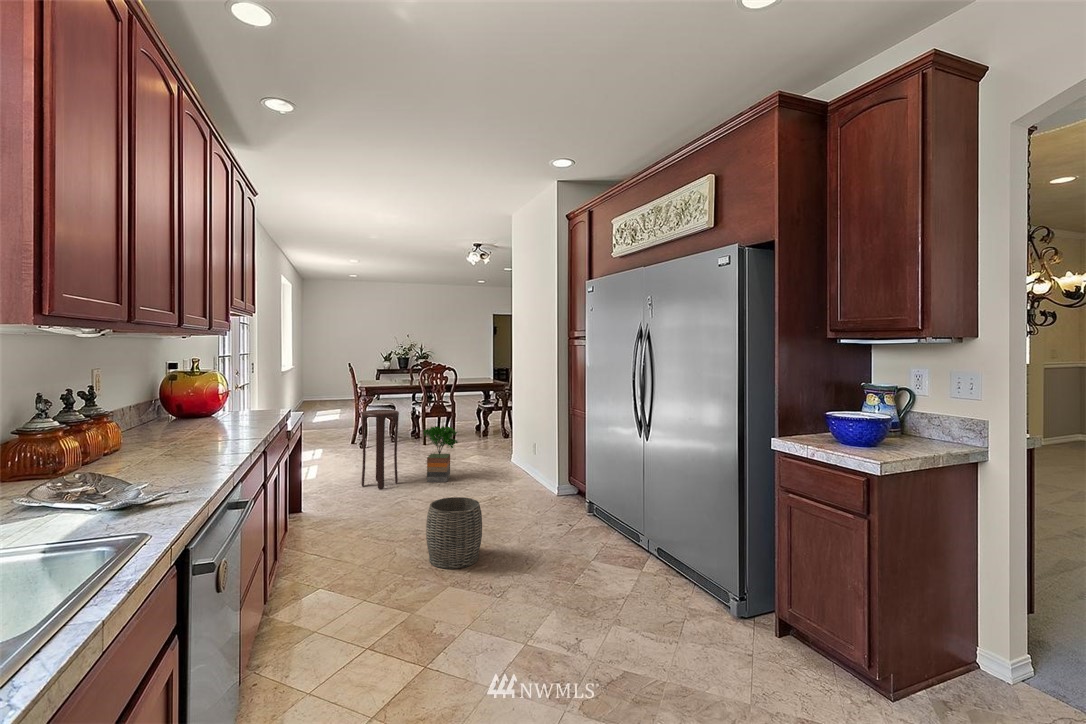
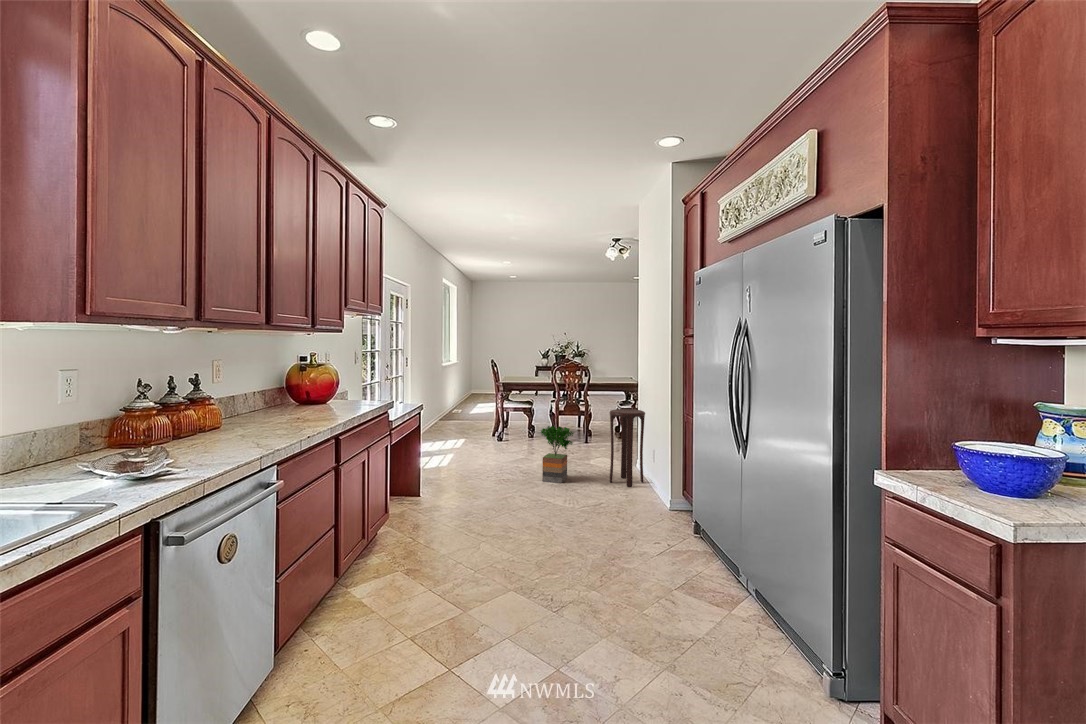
stool: present [361,410,399,489] -> present [610,409,645,487]
woven basket: present [426,497,482,569] -> none [502,502,558,577]

